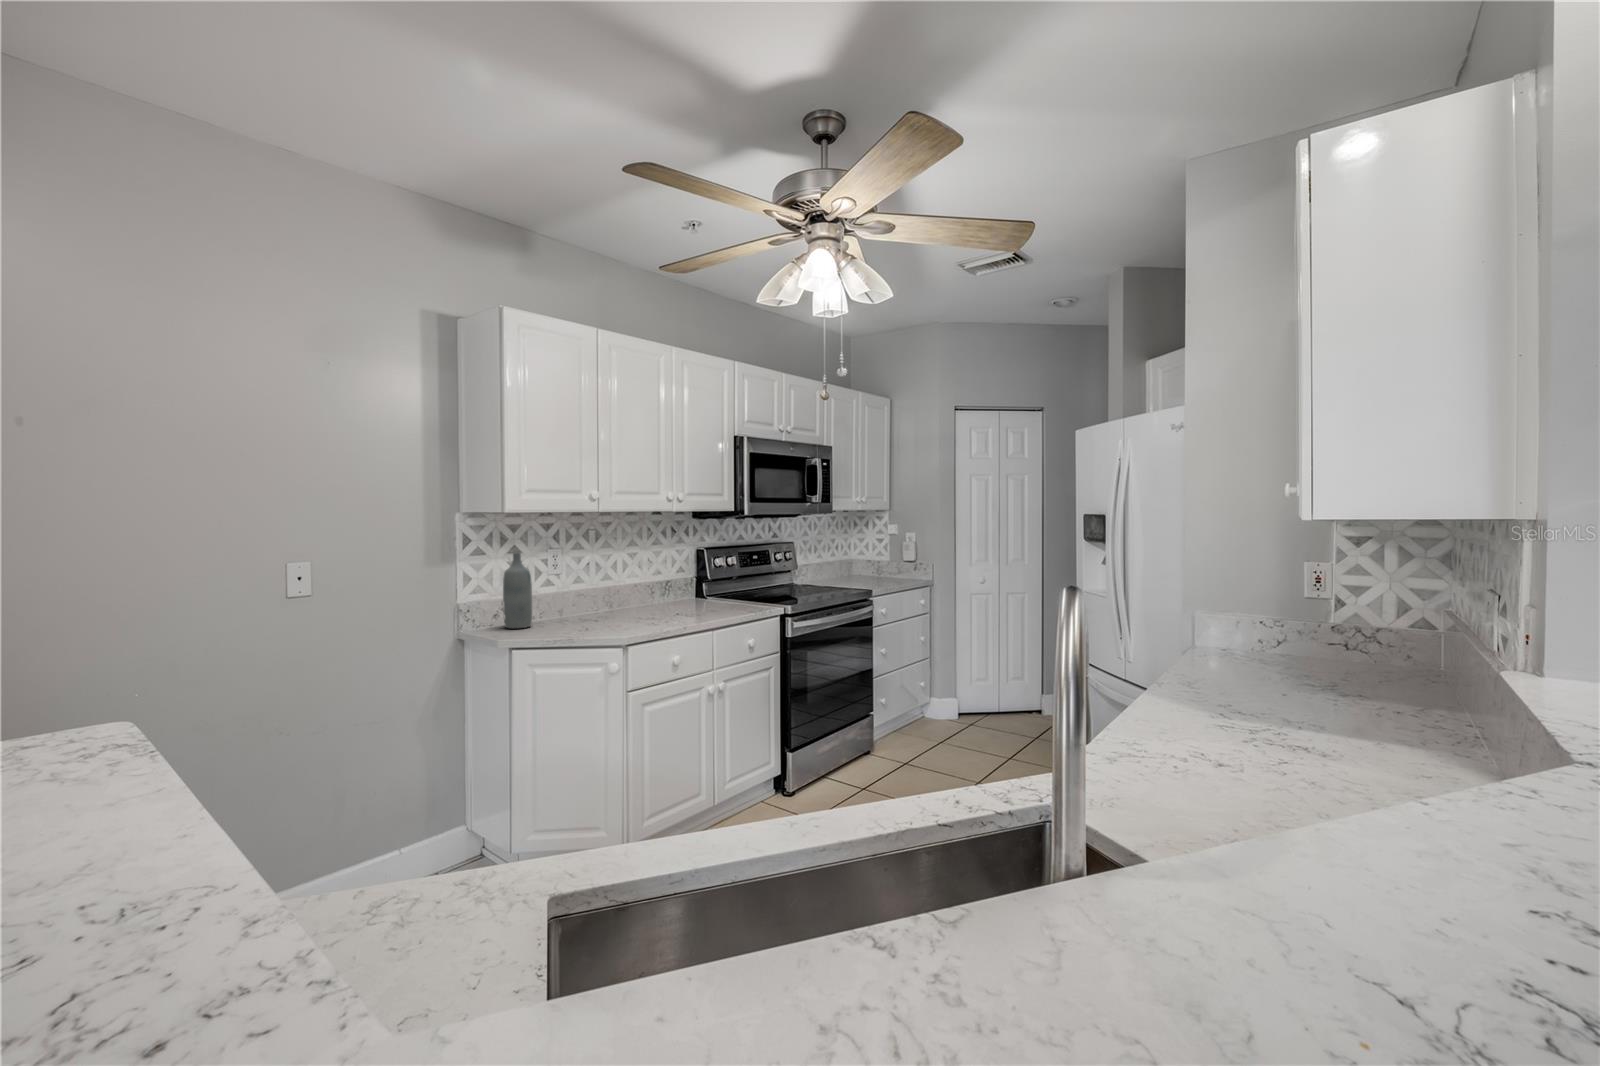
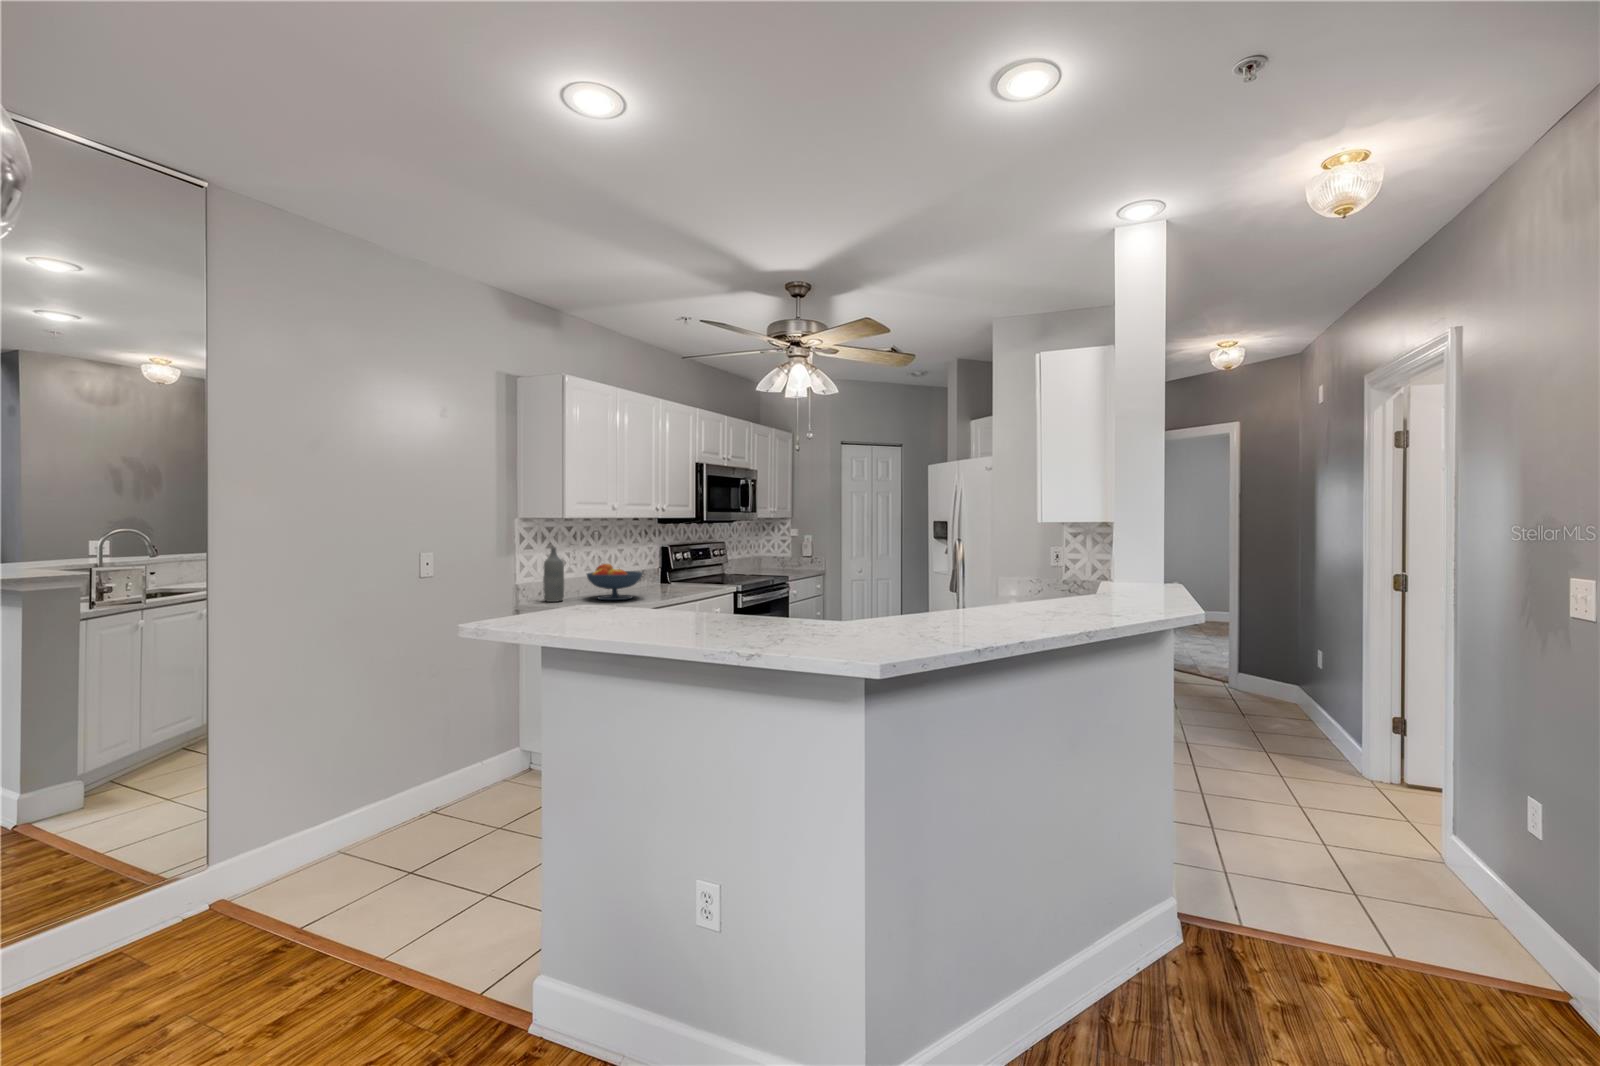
fruit bowl: none [563,574,643,627] -> present [587,564,642,600]

